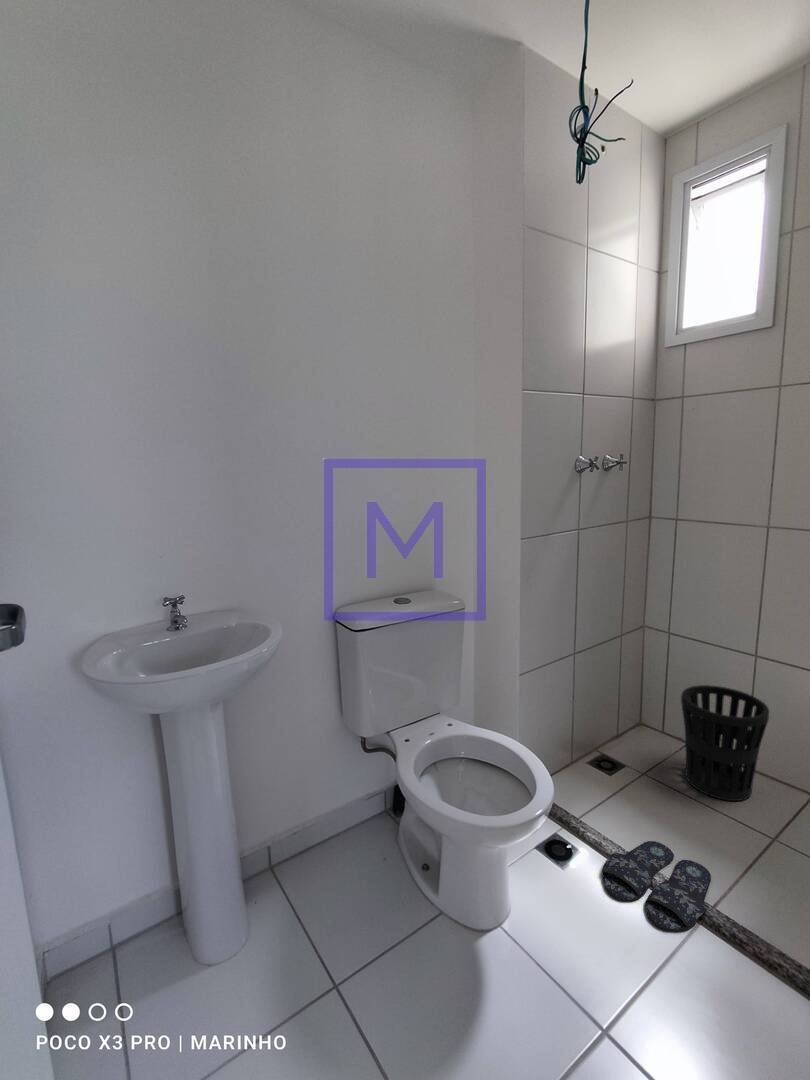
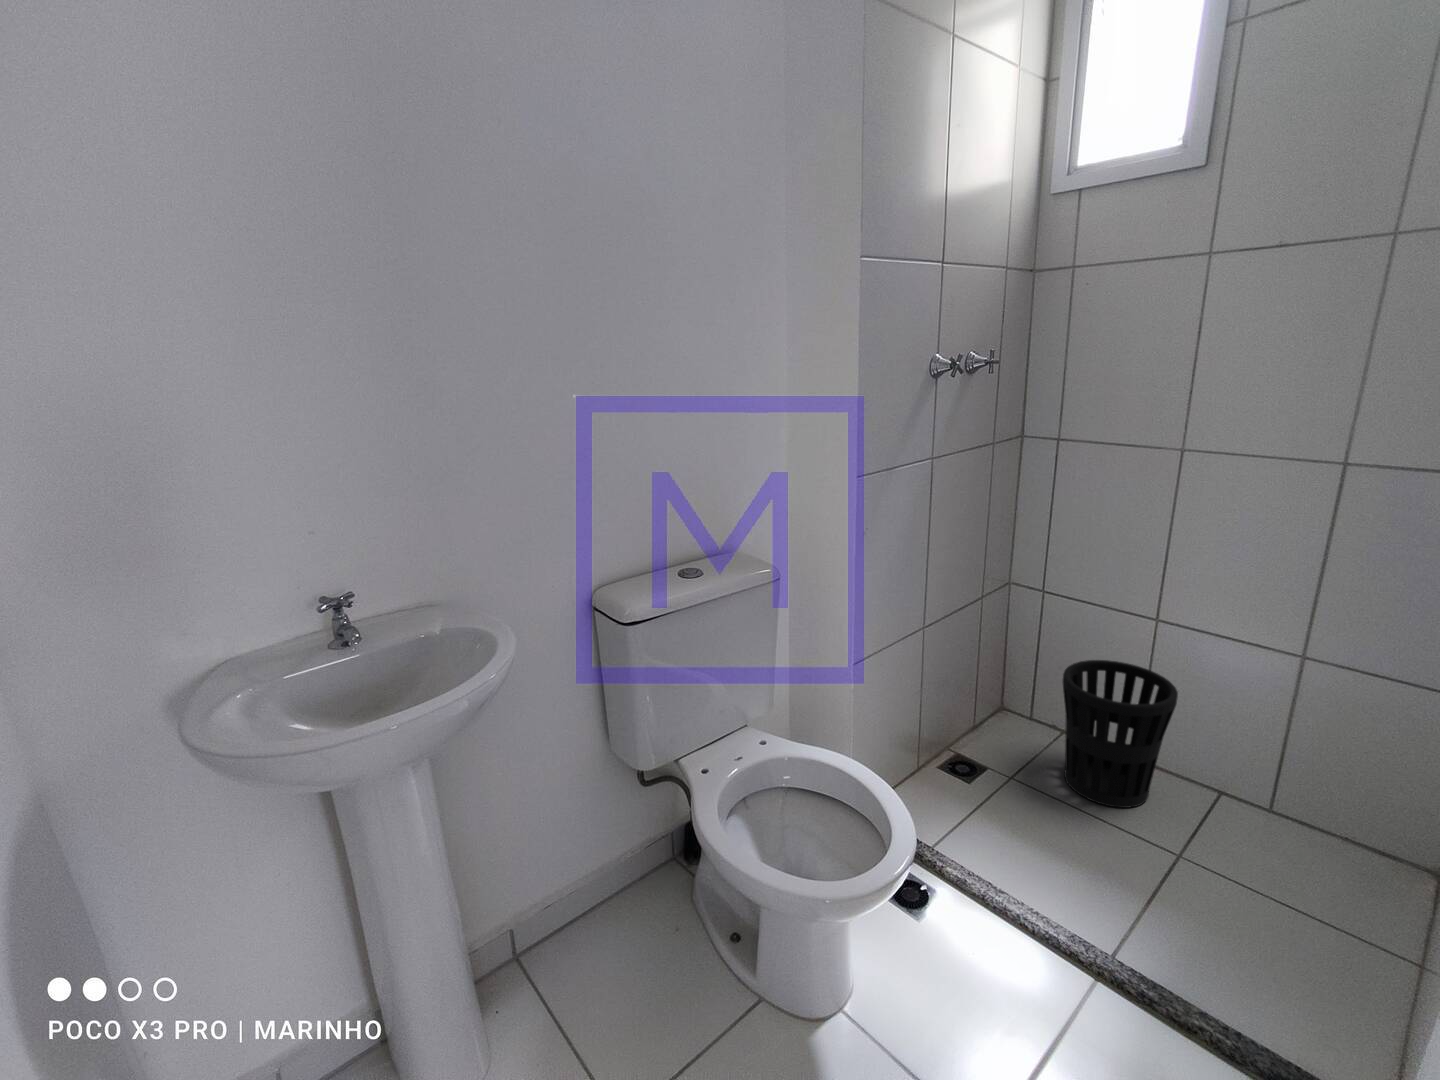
slippers: present [602,841,711,931] -> none [969,872,1109,994]

